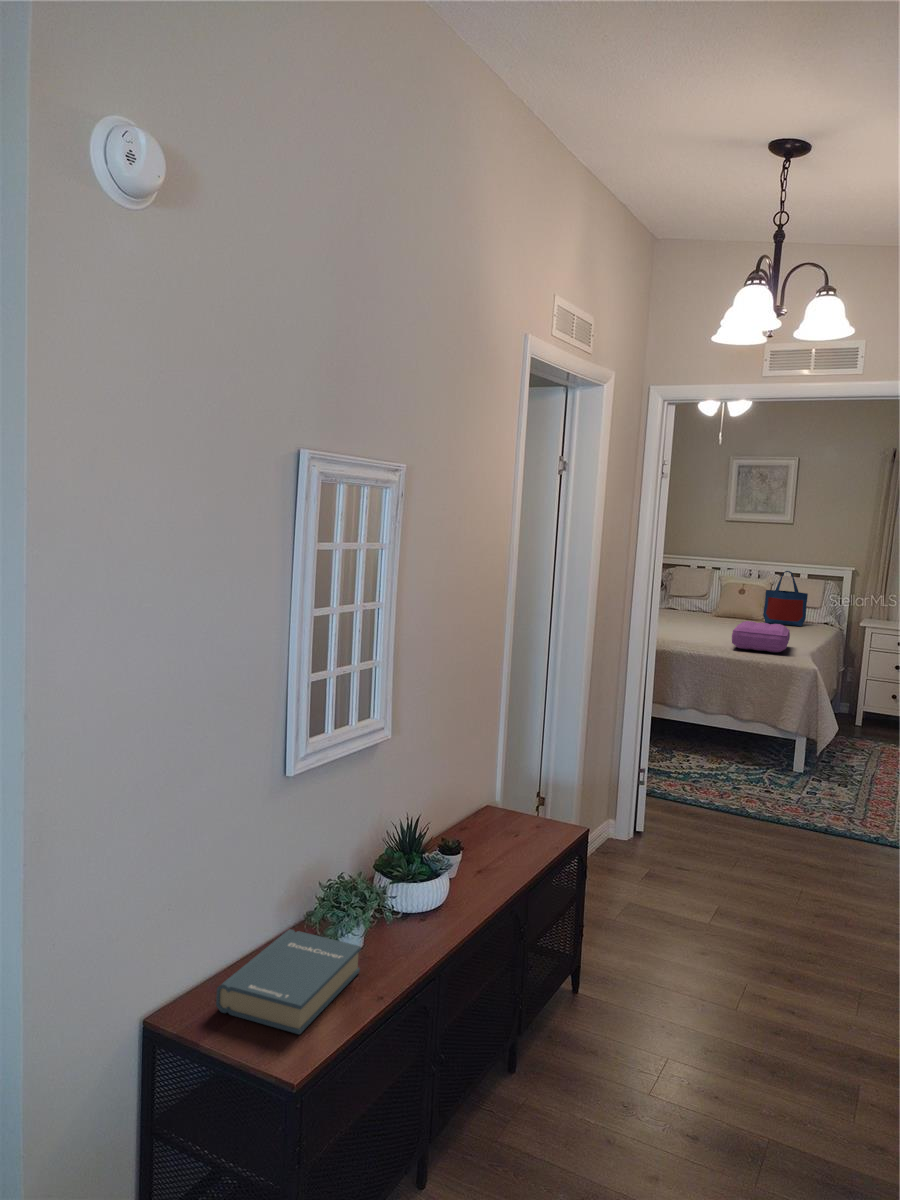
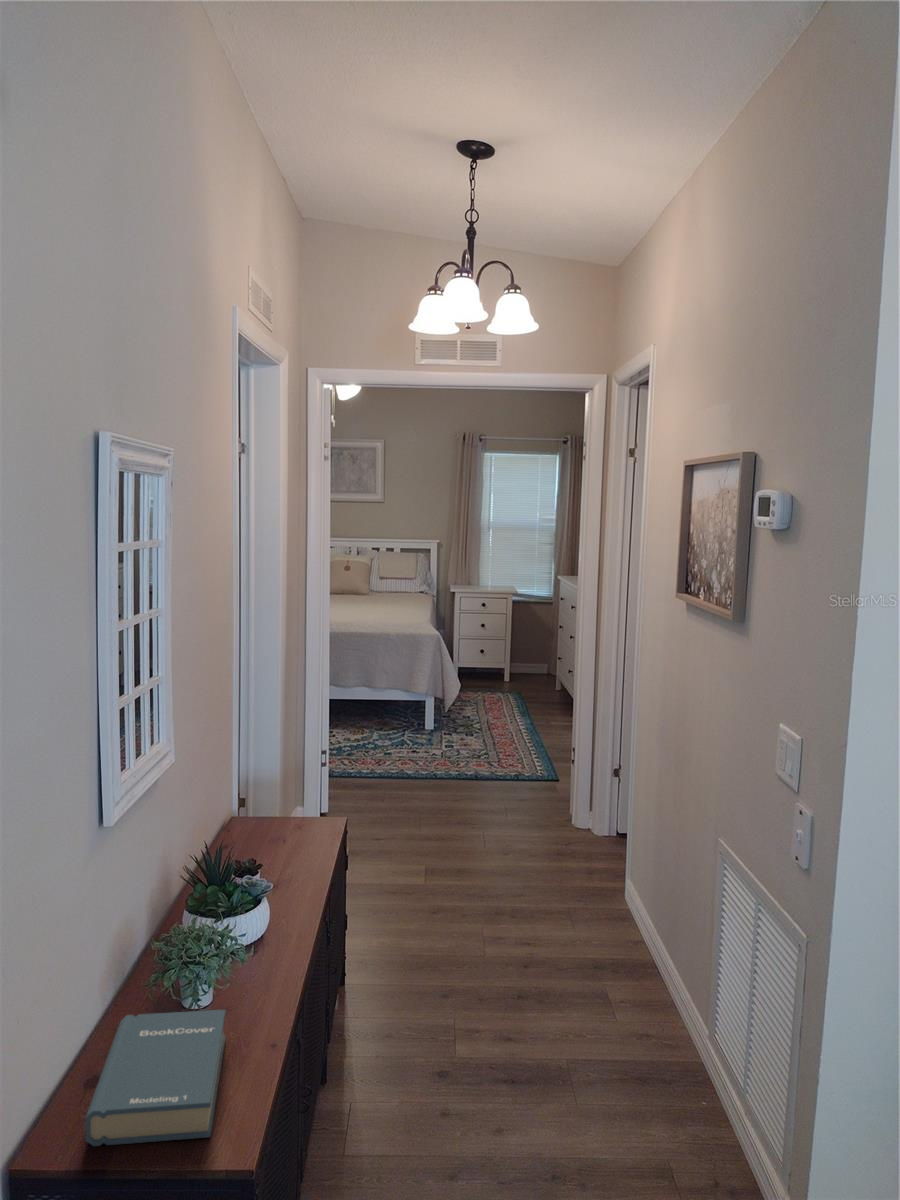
tote bag: present [763,571,808,626] -> none [369,546,406,597]
pillow: present [732,621,790,653] -> none [361,596,411,623]

